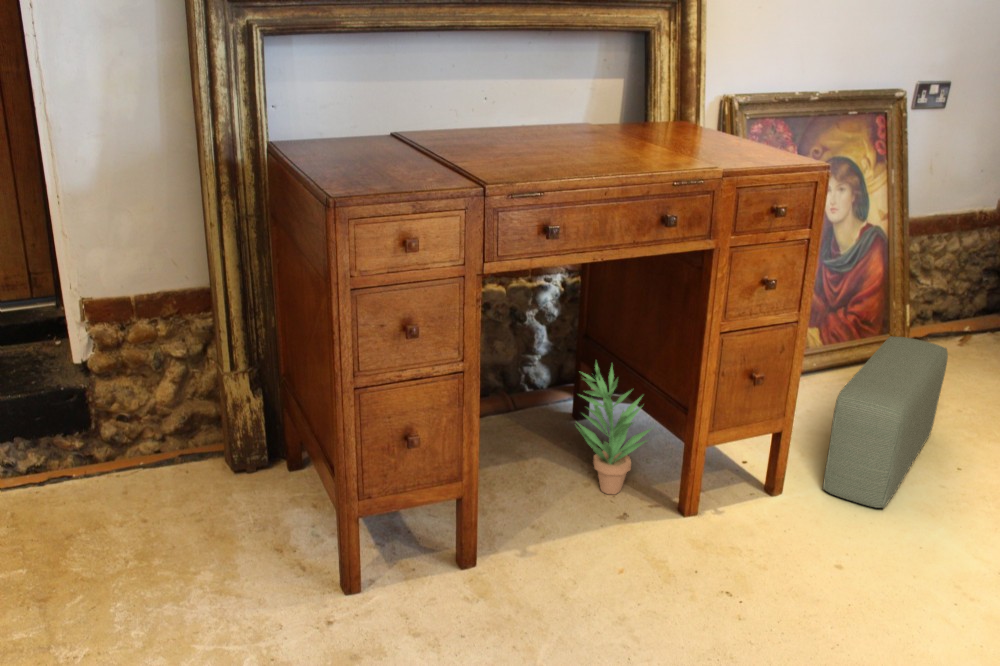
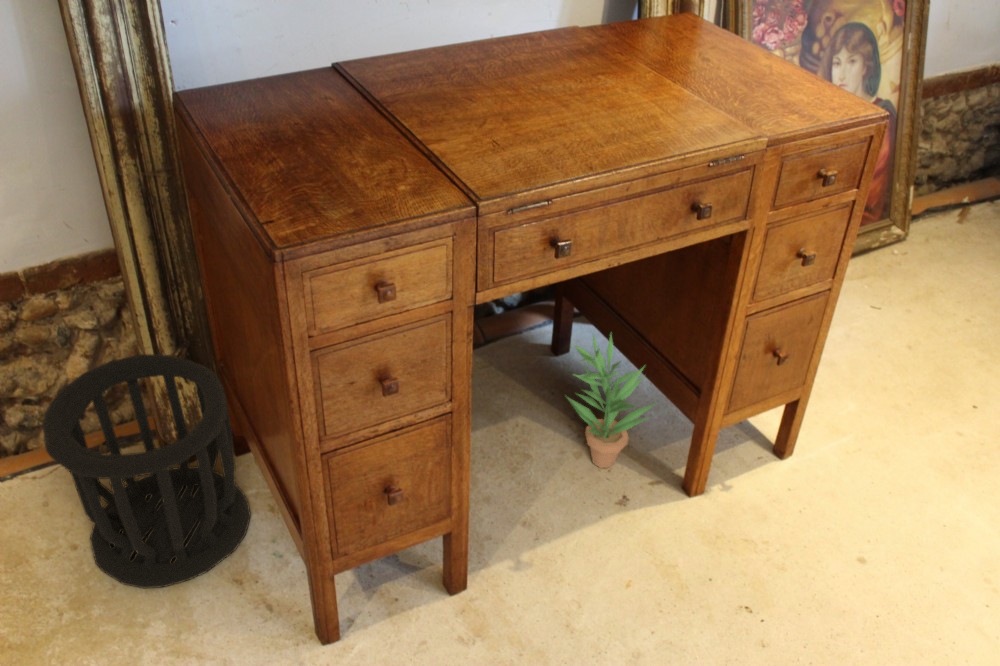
pouf: present [823,336,948,508] -> none [831,257,970,475]
wastebasket: none [137,359,295,552] -> present [43,354,251,588]

